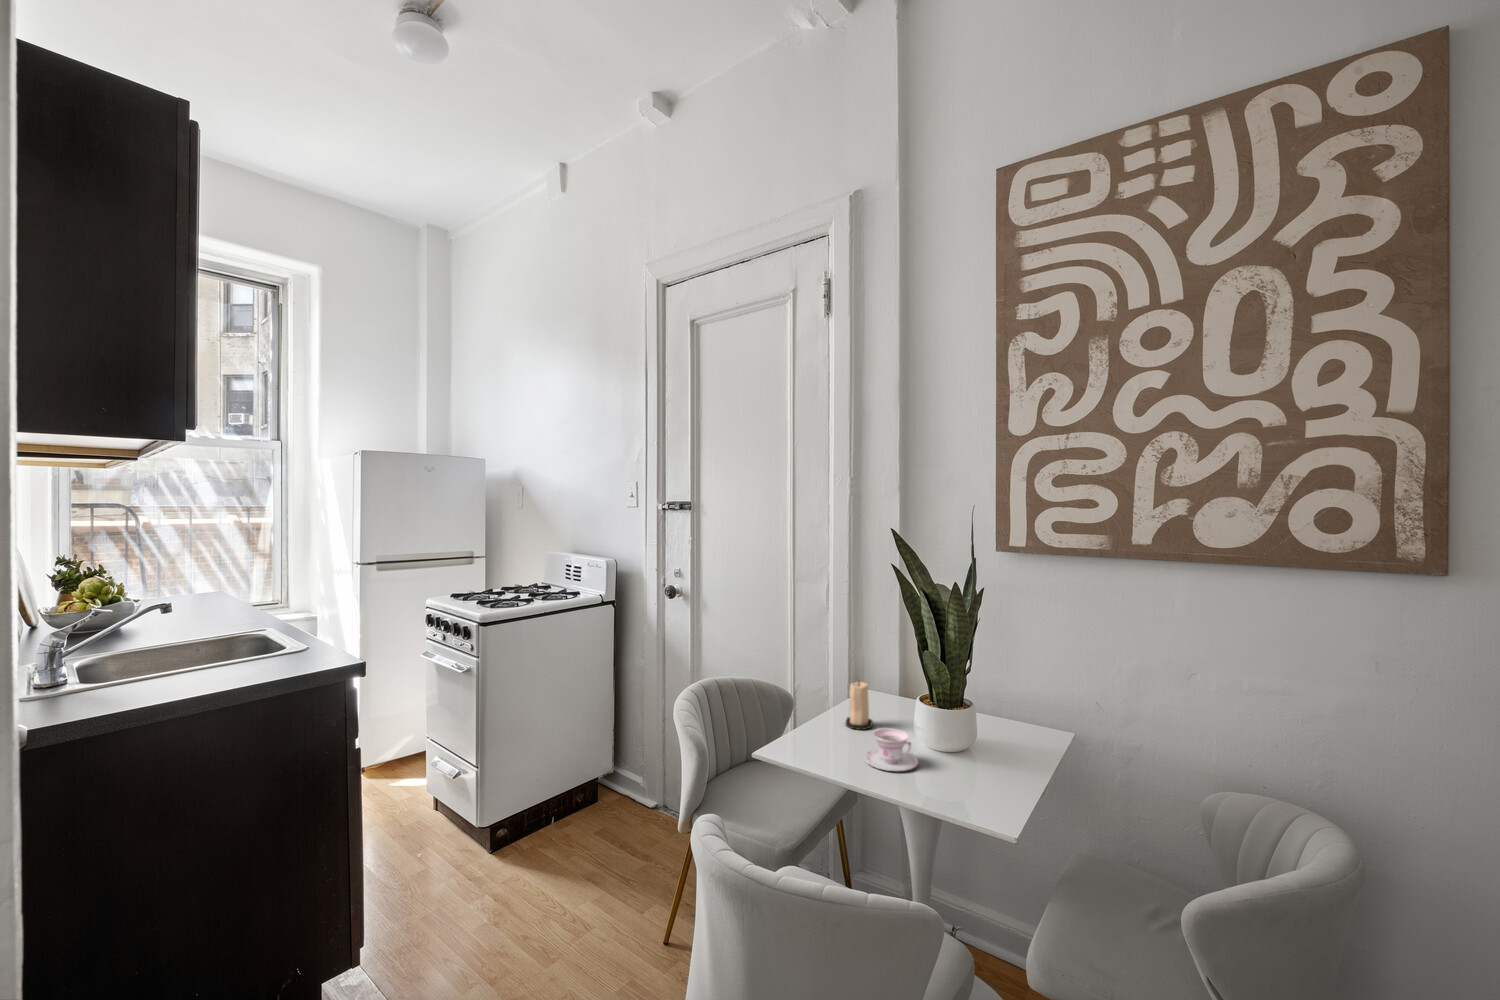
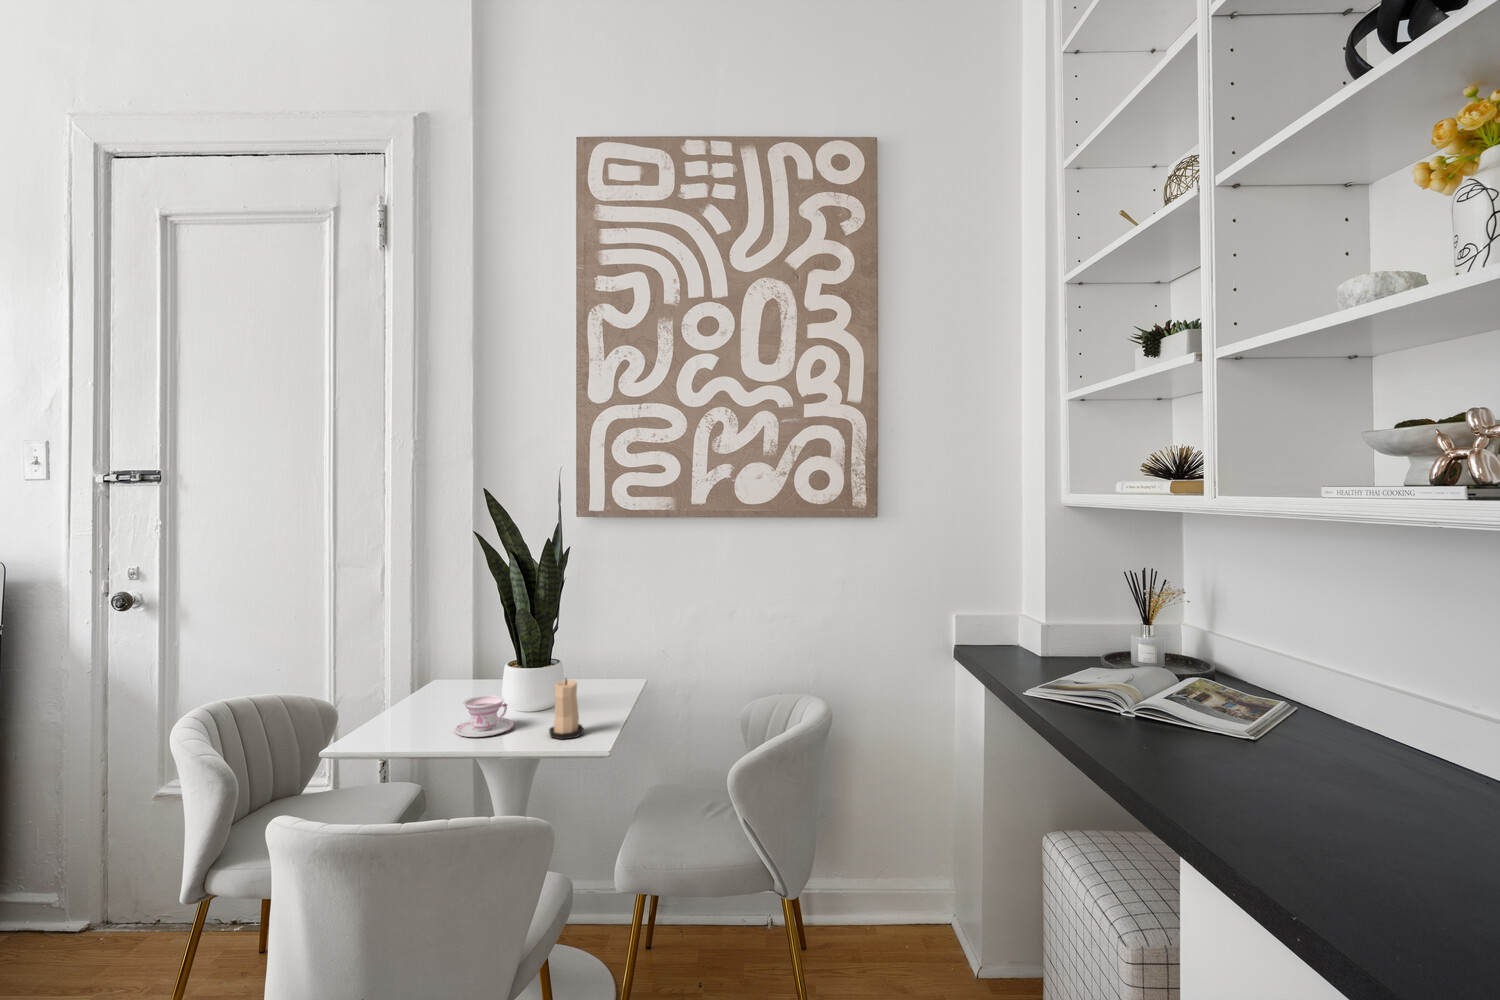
candle: present [846,681,873,730] -> present [549,679,584,740]

